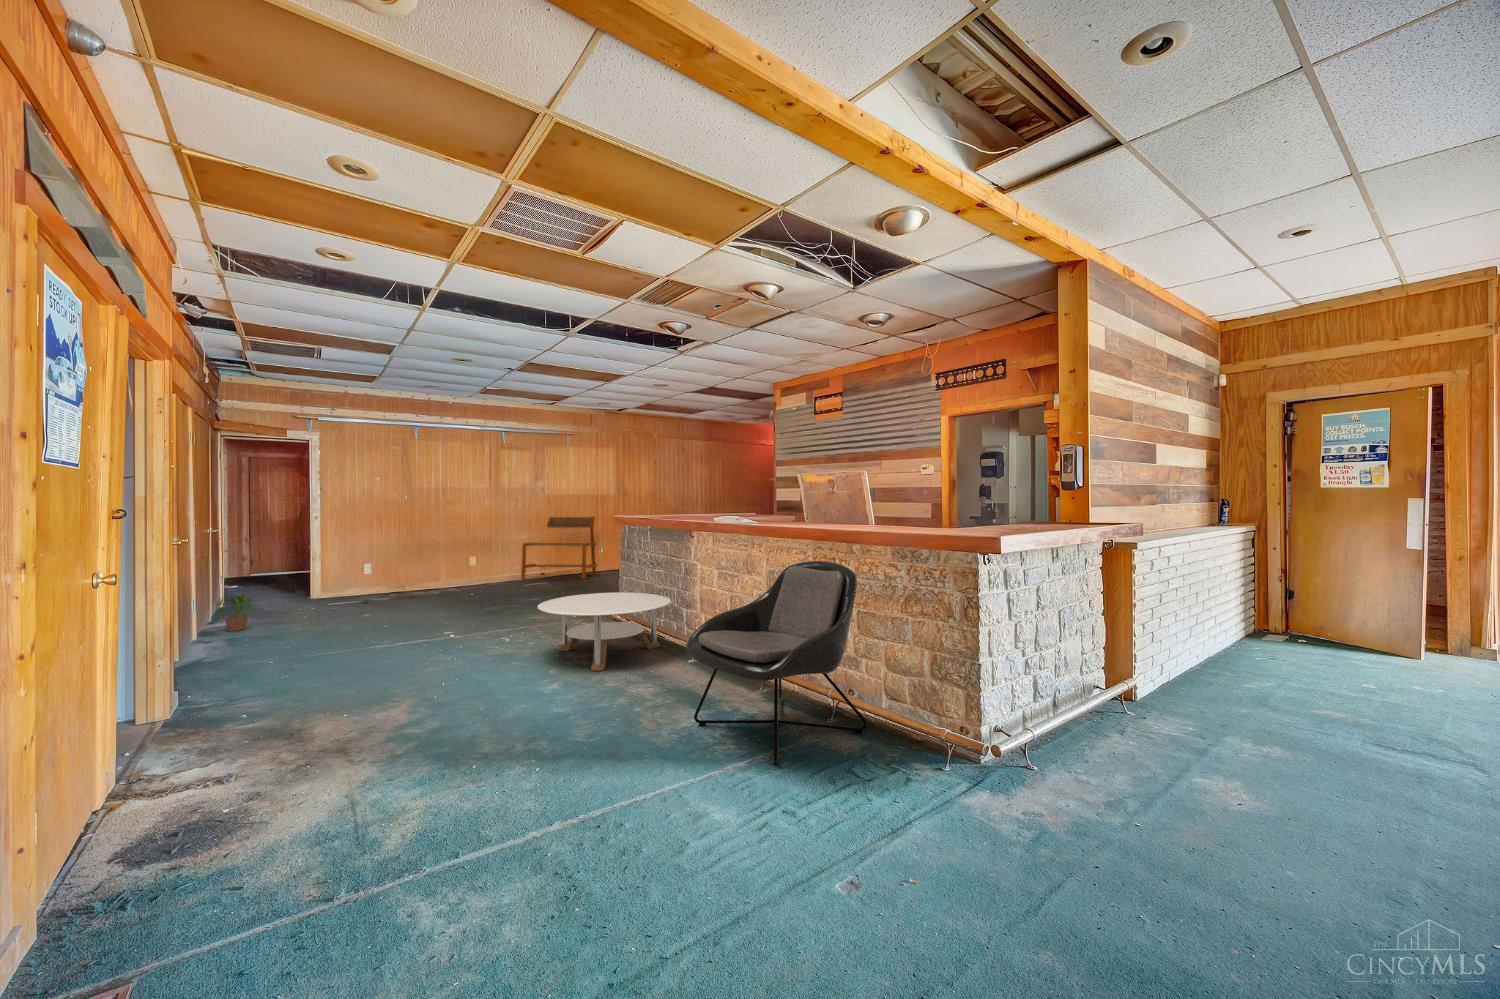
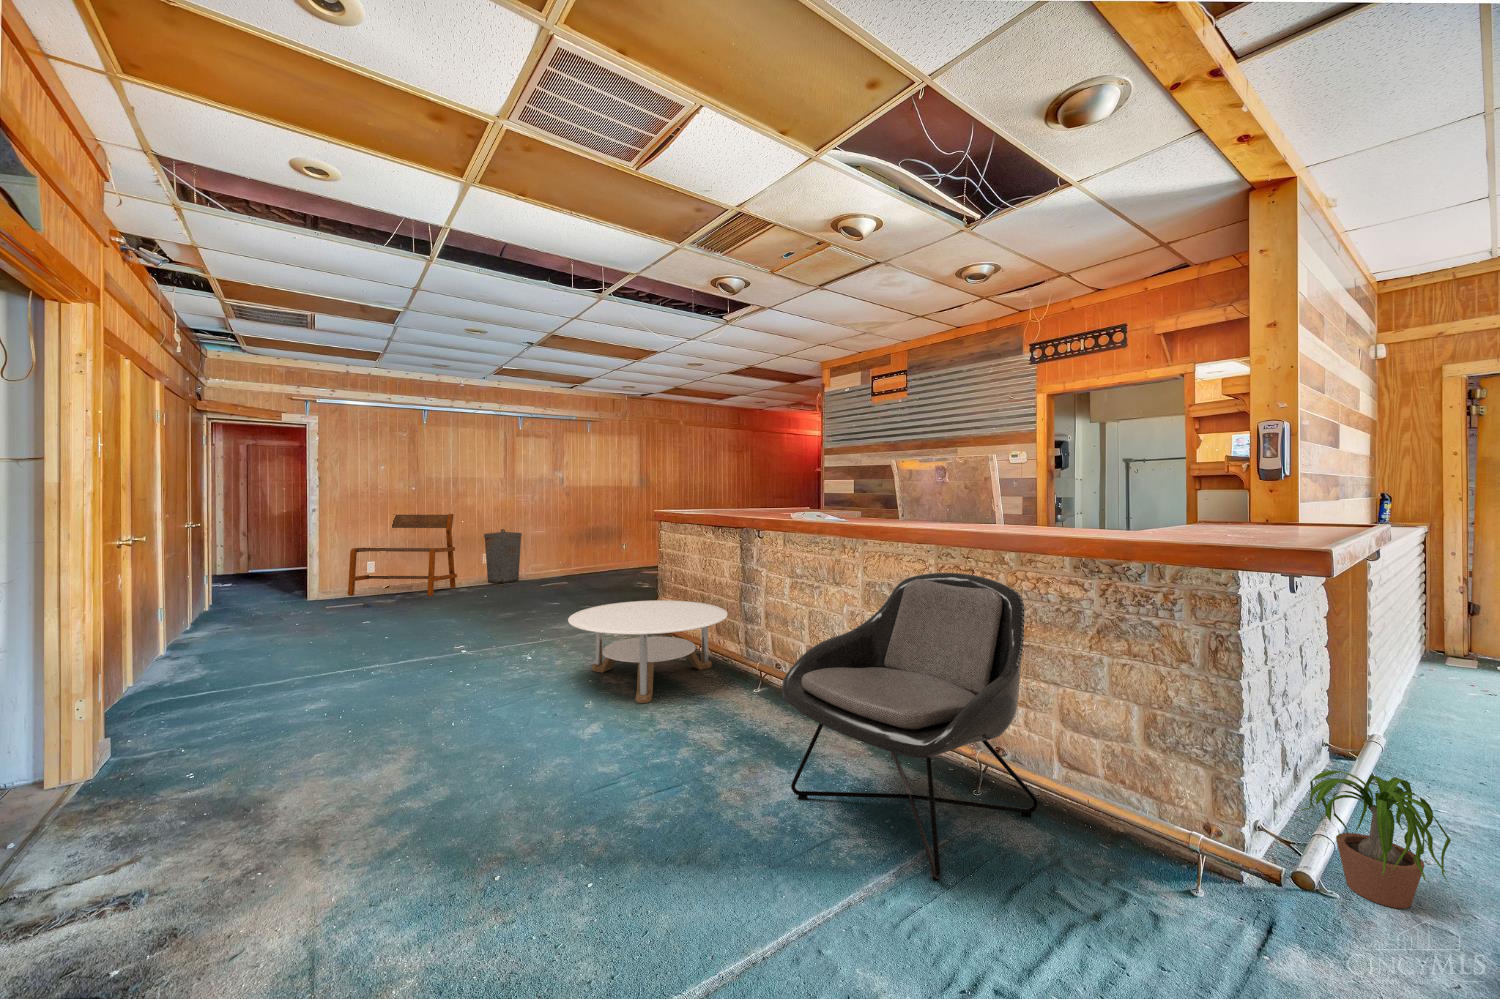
bench: present [521,516,598,579] -> present [348,514,457,596]
trash can: none [469,535,504,585] -> present [484,529,522,583]
potted plant: present [216,594,251,631] -> present [1297,770,1451,909]

